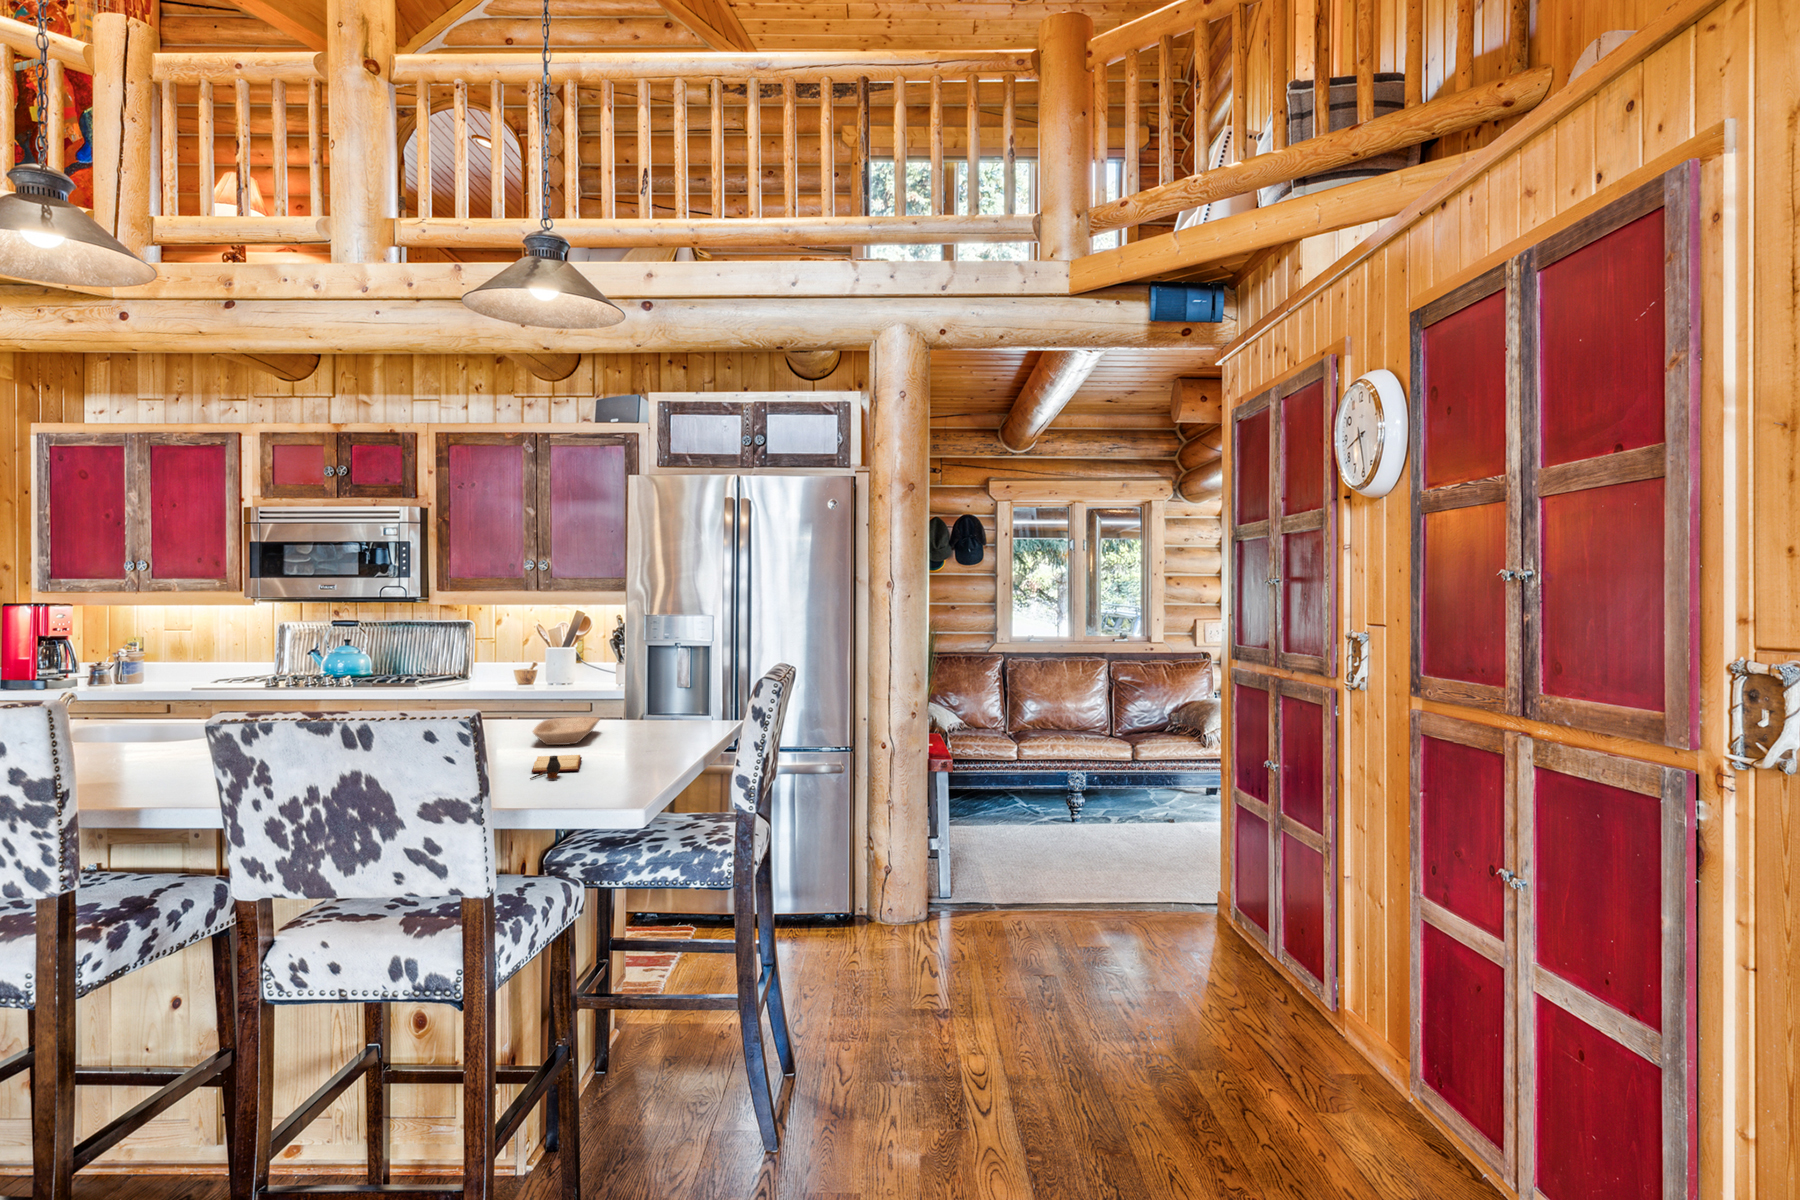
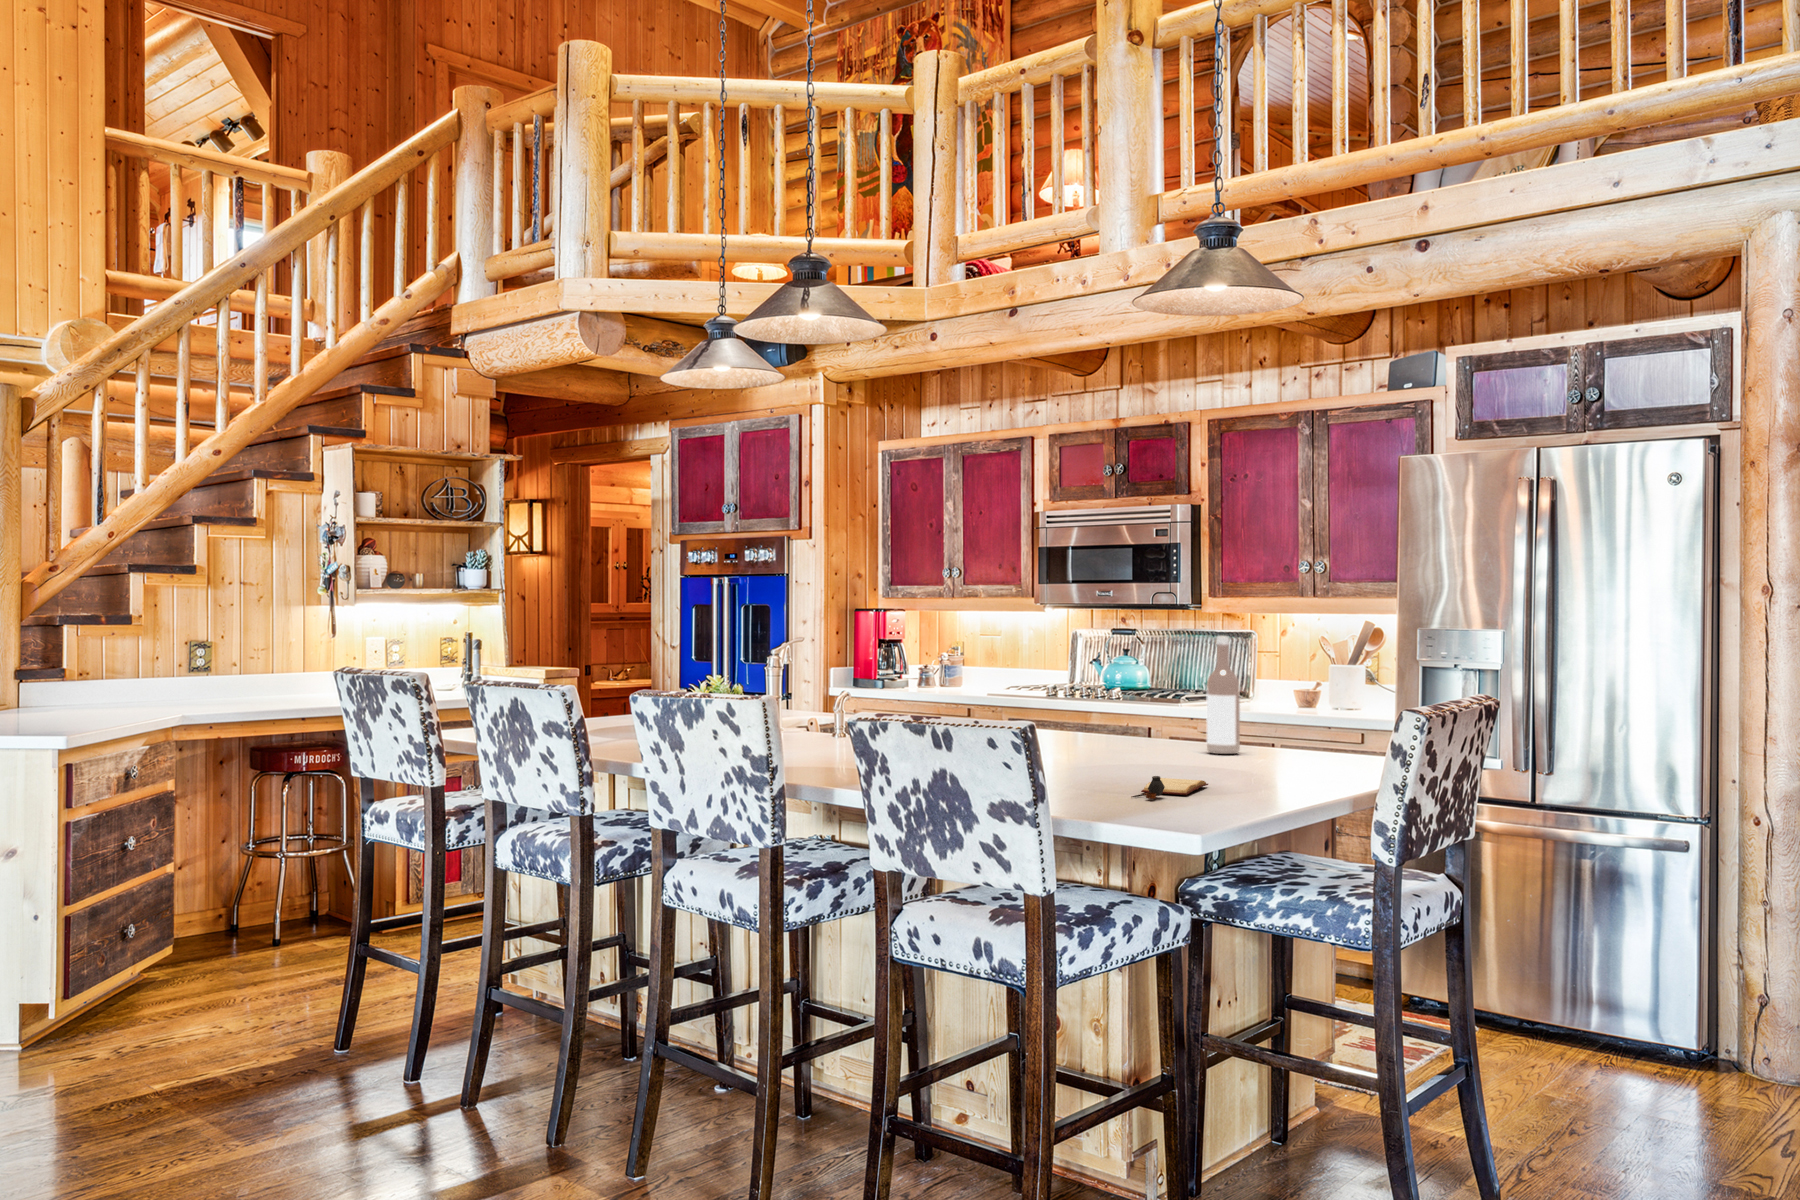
wine bottle: none [525,622,556,728] -> present [1206,636,1240,754]
tray: present [533,717,600,745] -> none [1183,744,1275,772]

